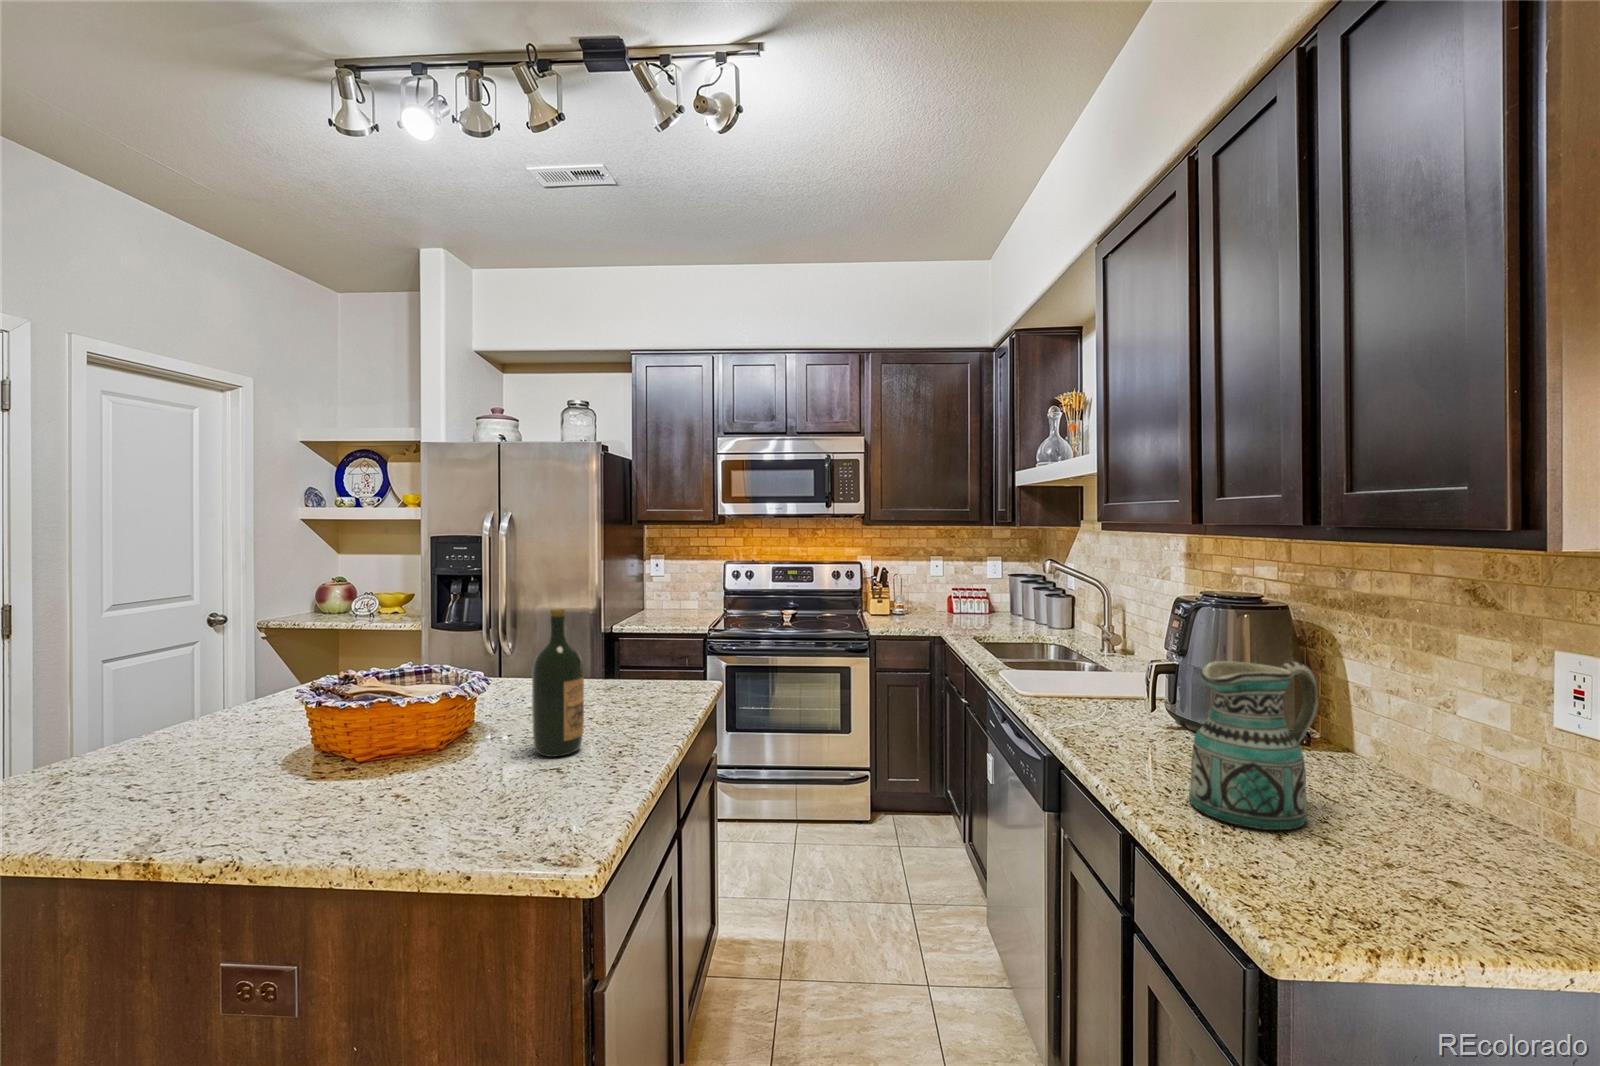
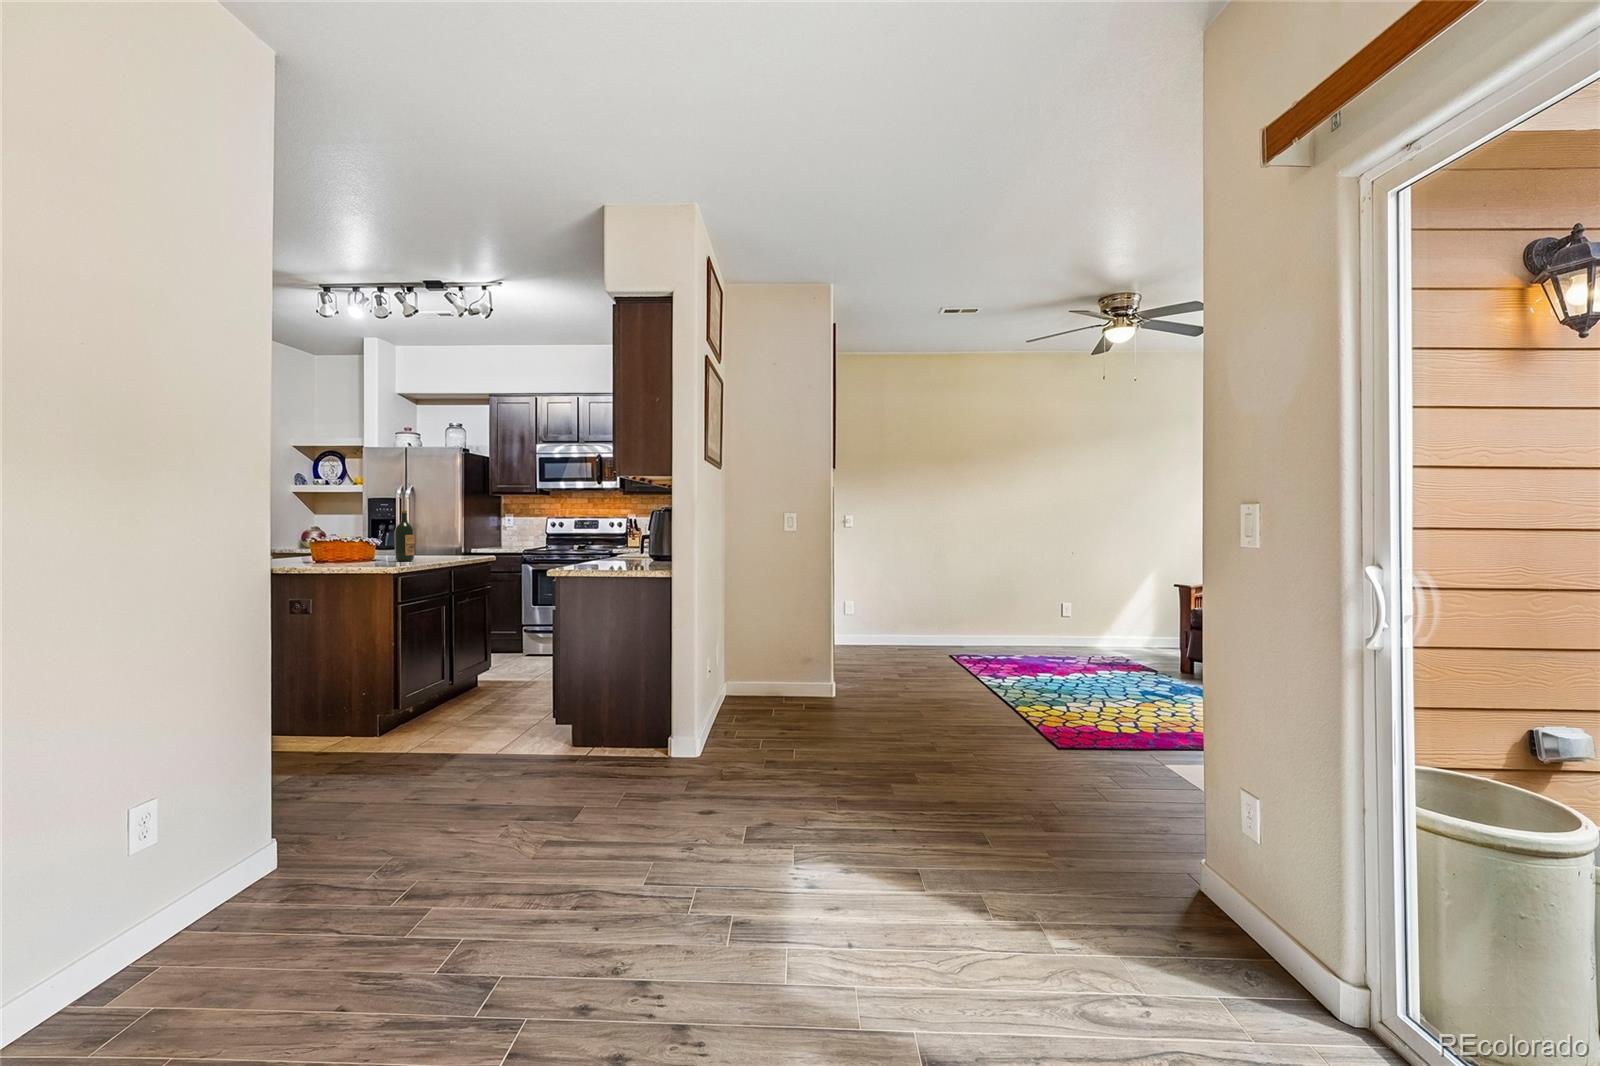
ceramic pitcher: present [1189,661,1318,830] -> none [594,520,636,565]

